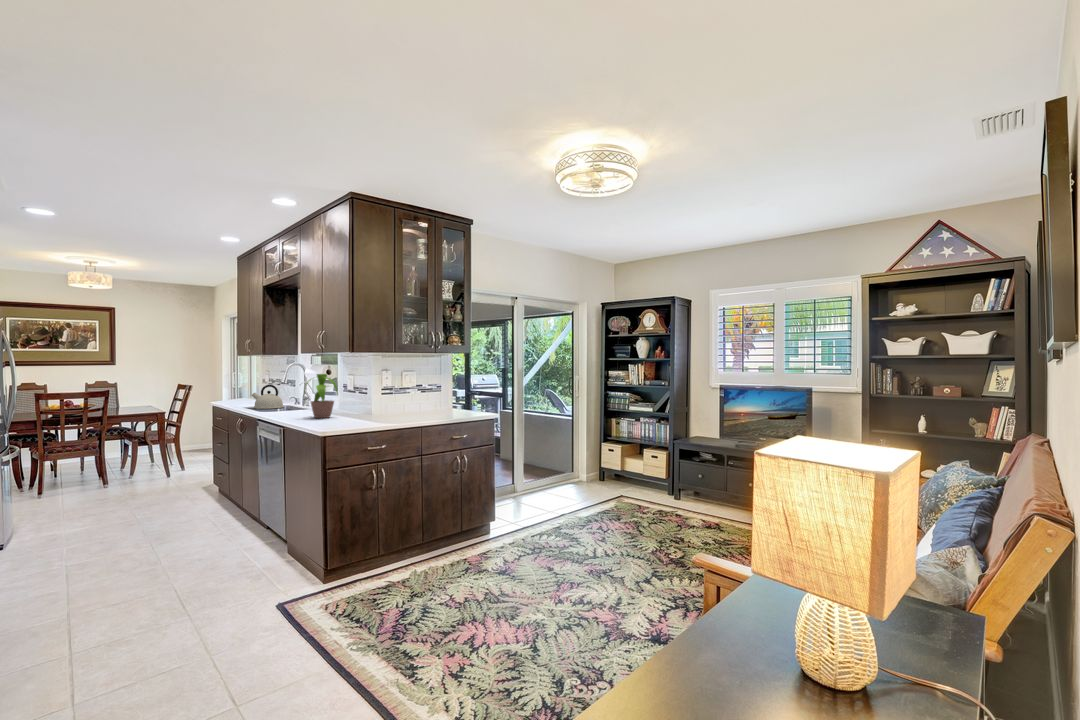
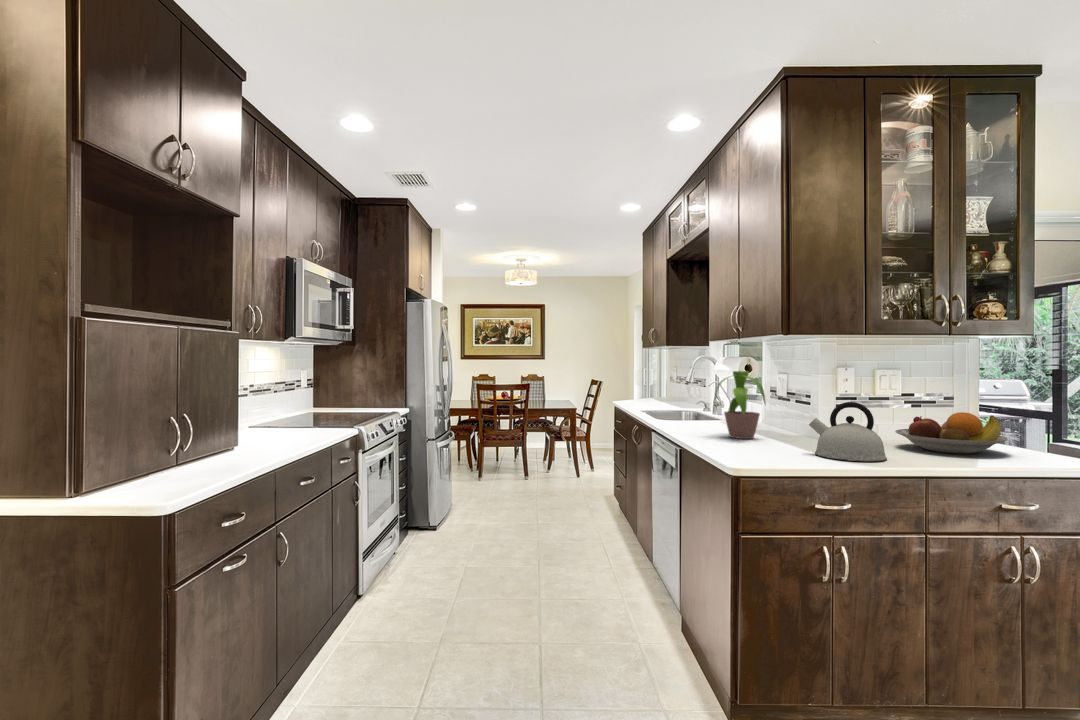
kettle: present [252,385,283,409] -> present [809,402,887,461]
fruit bowl: none [410,394,459,415] -> present [895,412,1008,454]

